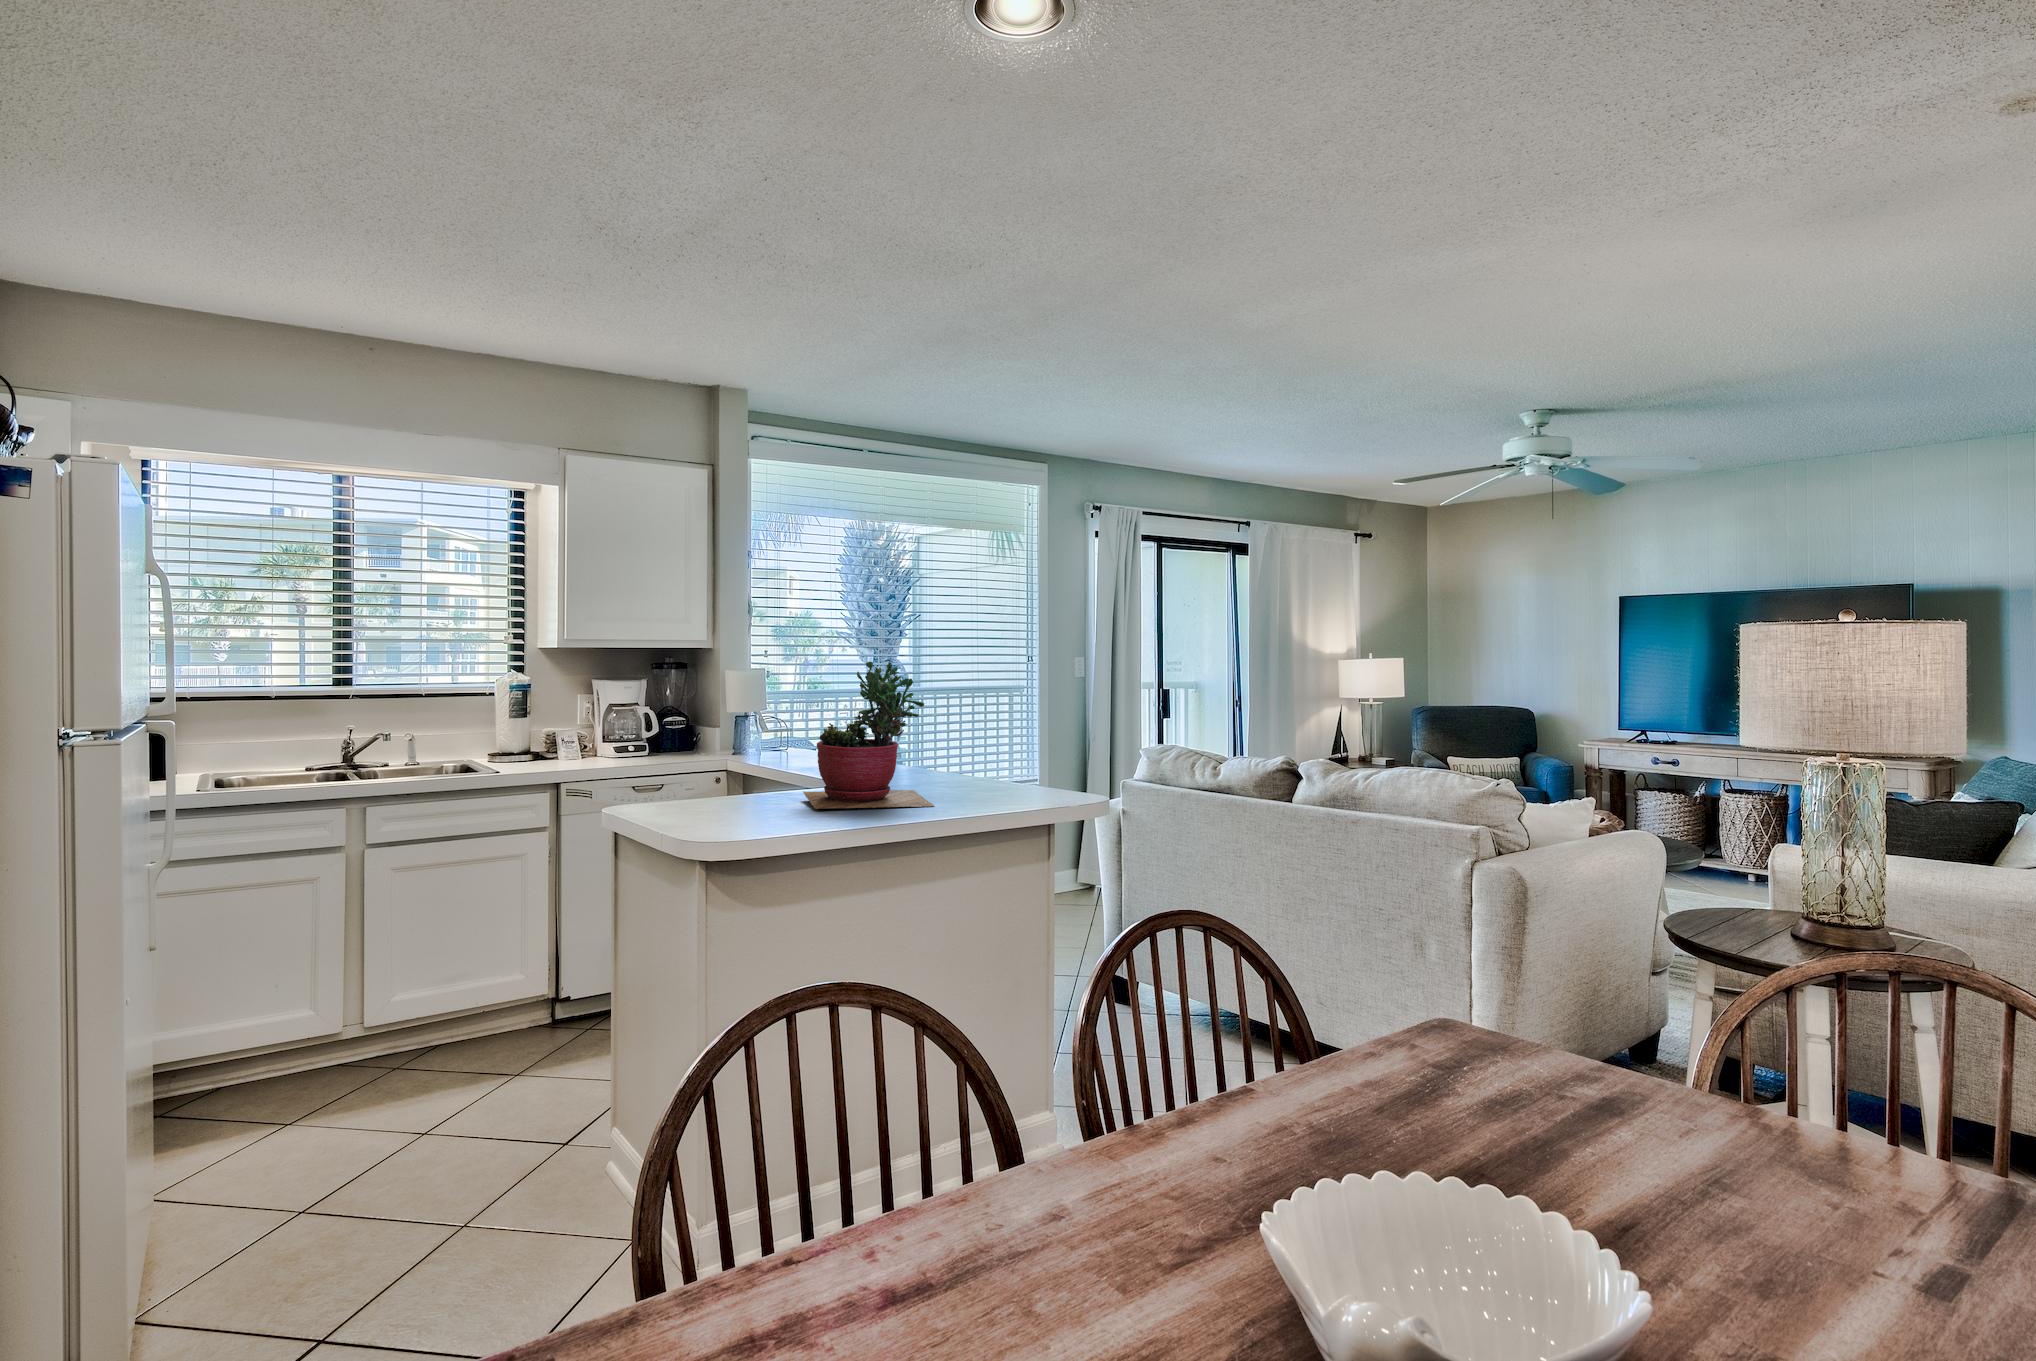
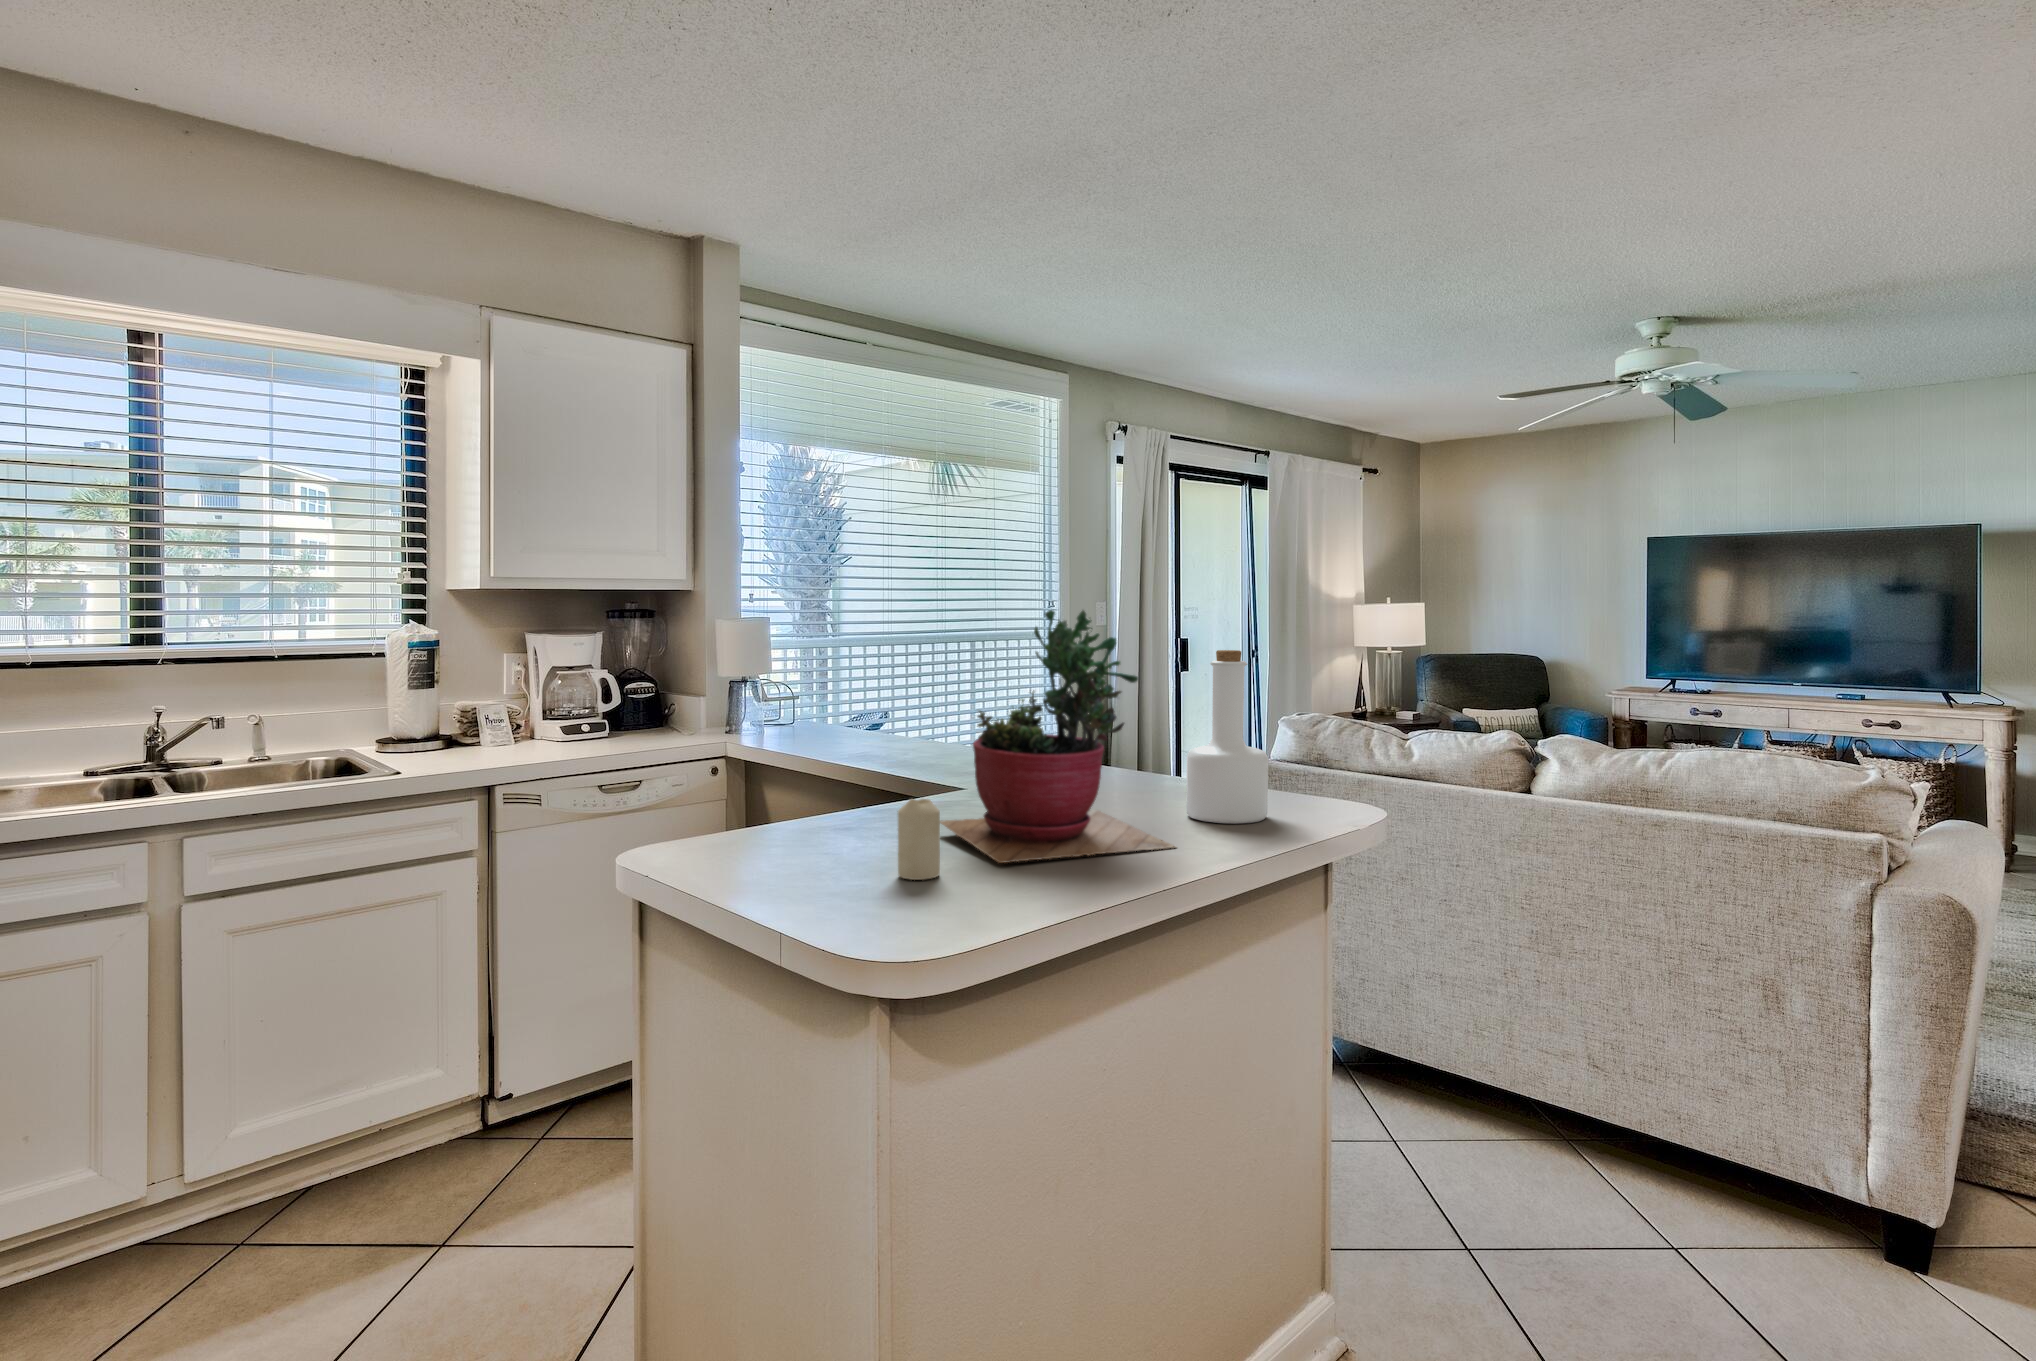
bottle: none [971,688,1023,798] -> present [1186,650,1268,824]
candle: none [753,769,777,814] -> present [898,799,940,880]

